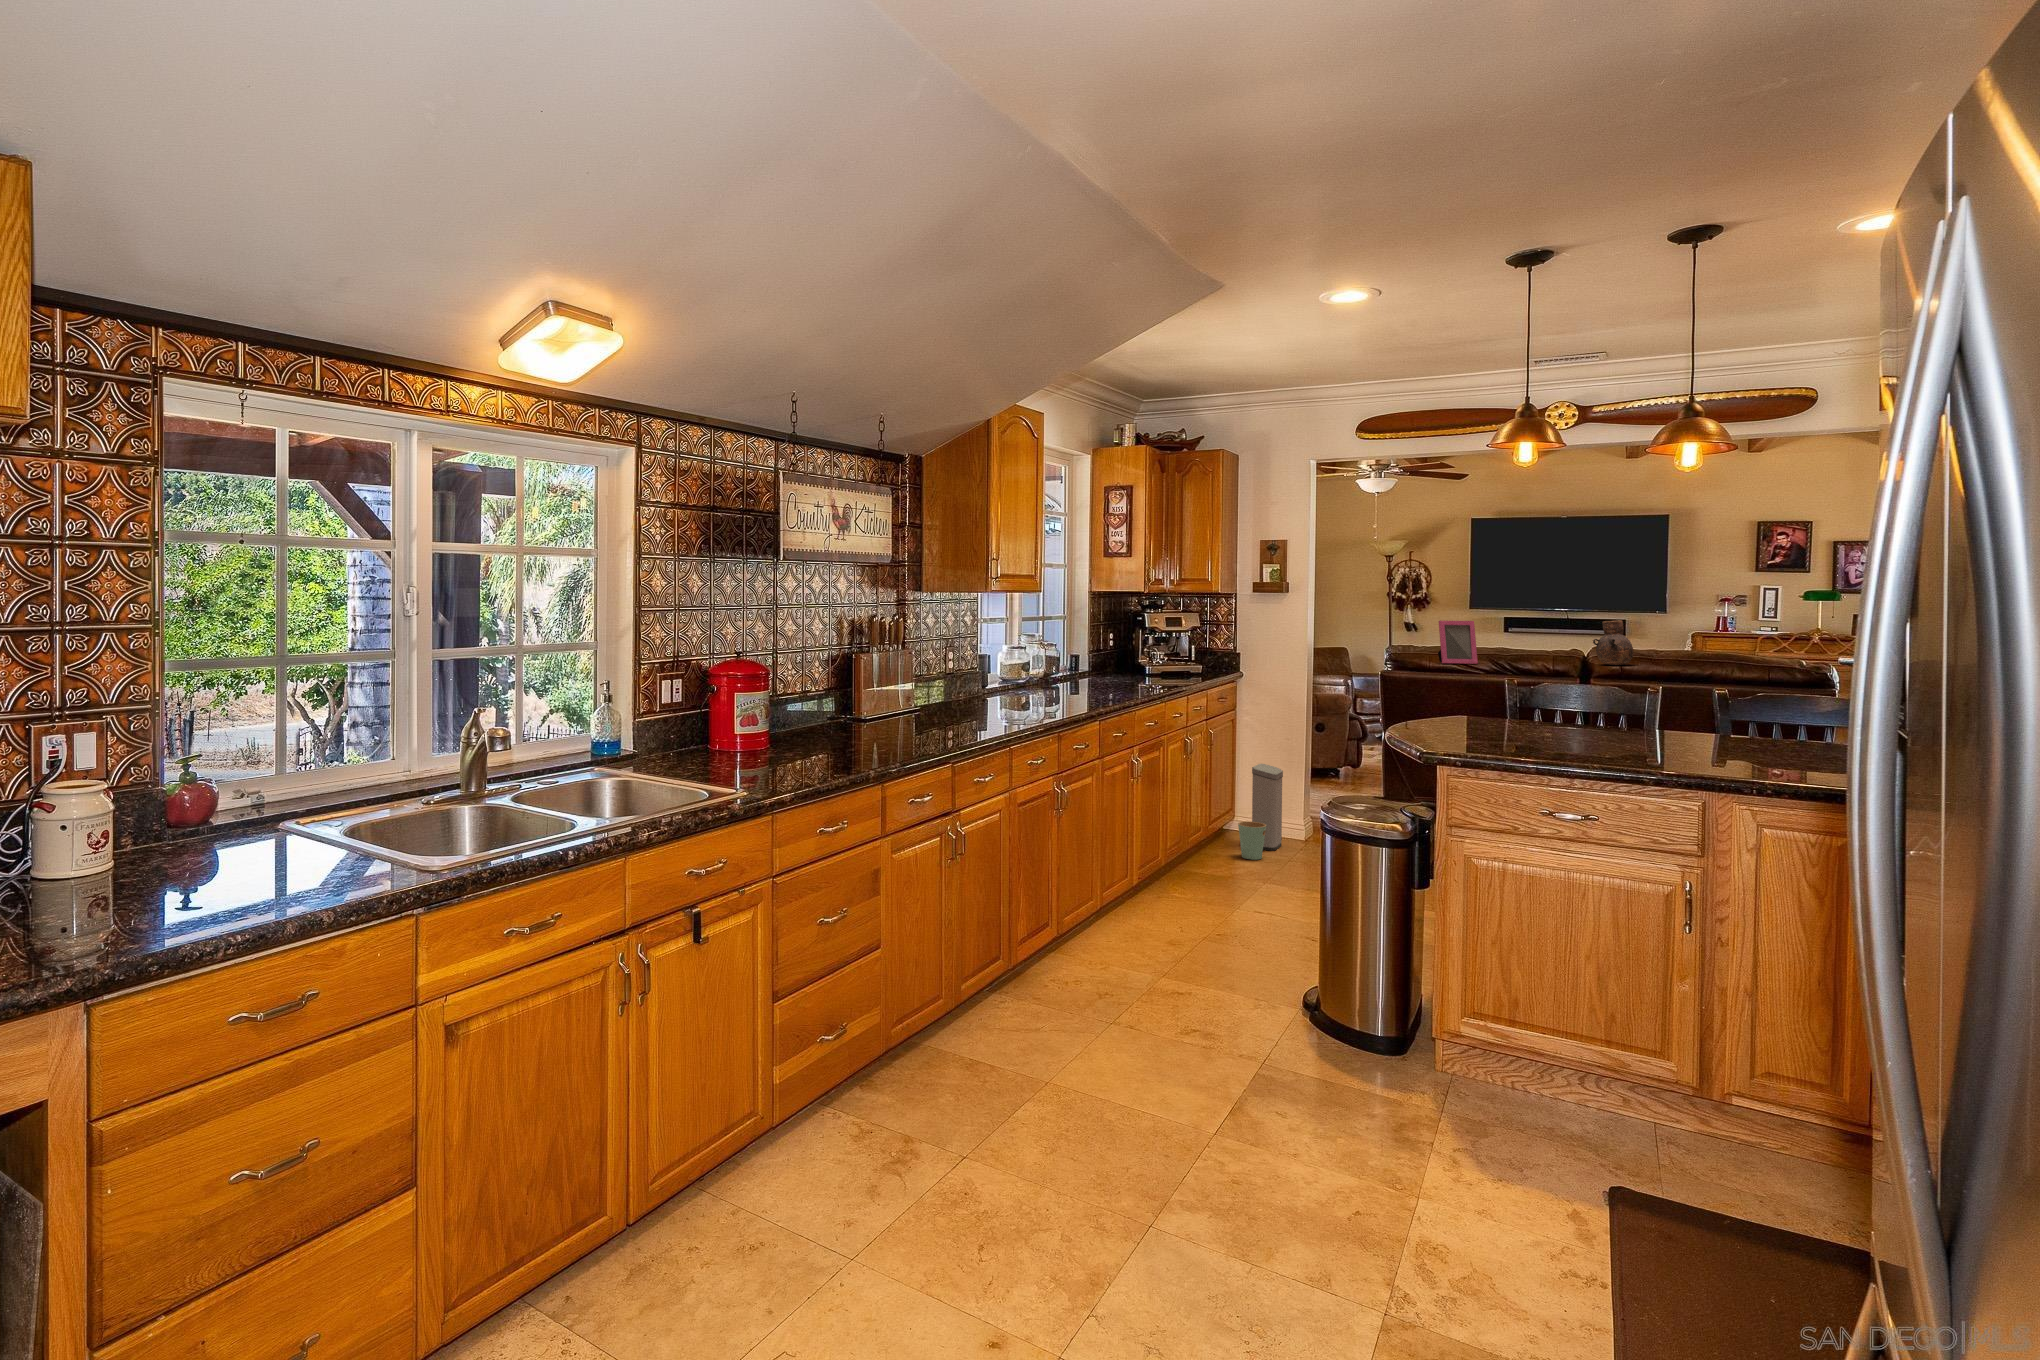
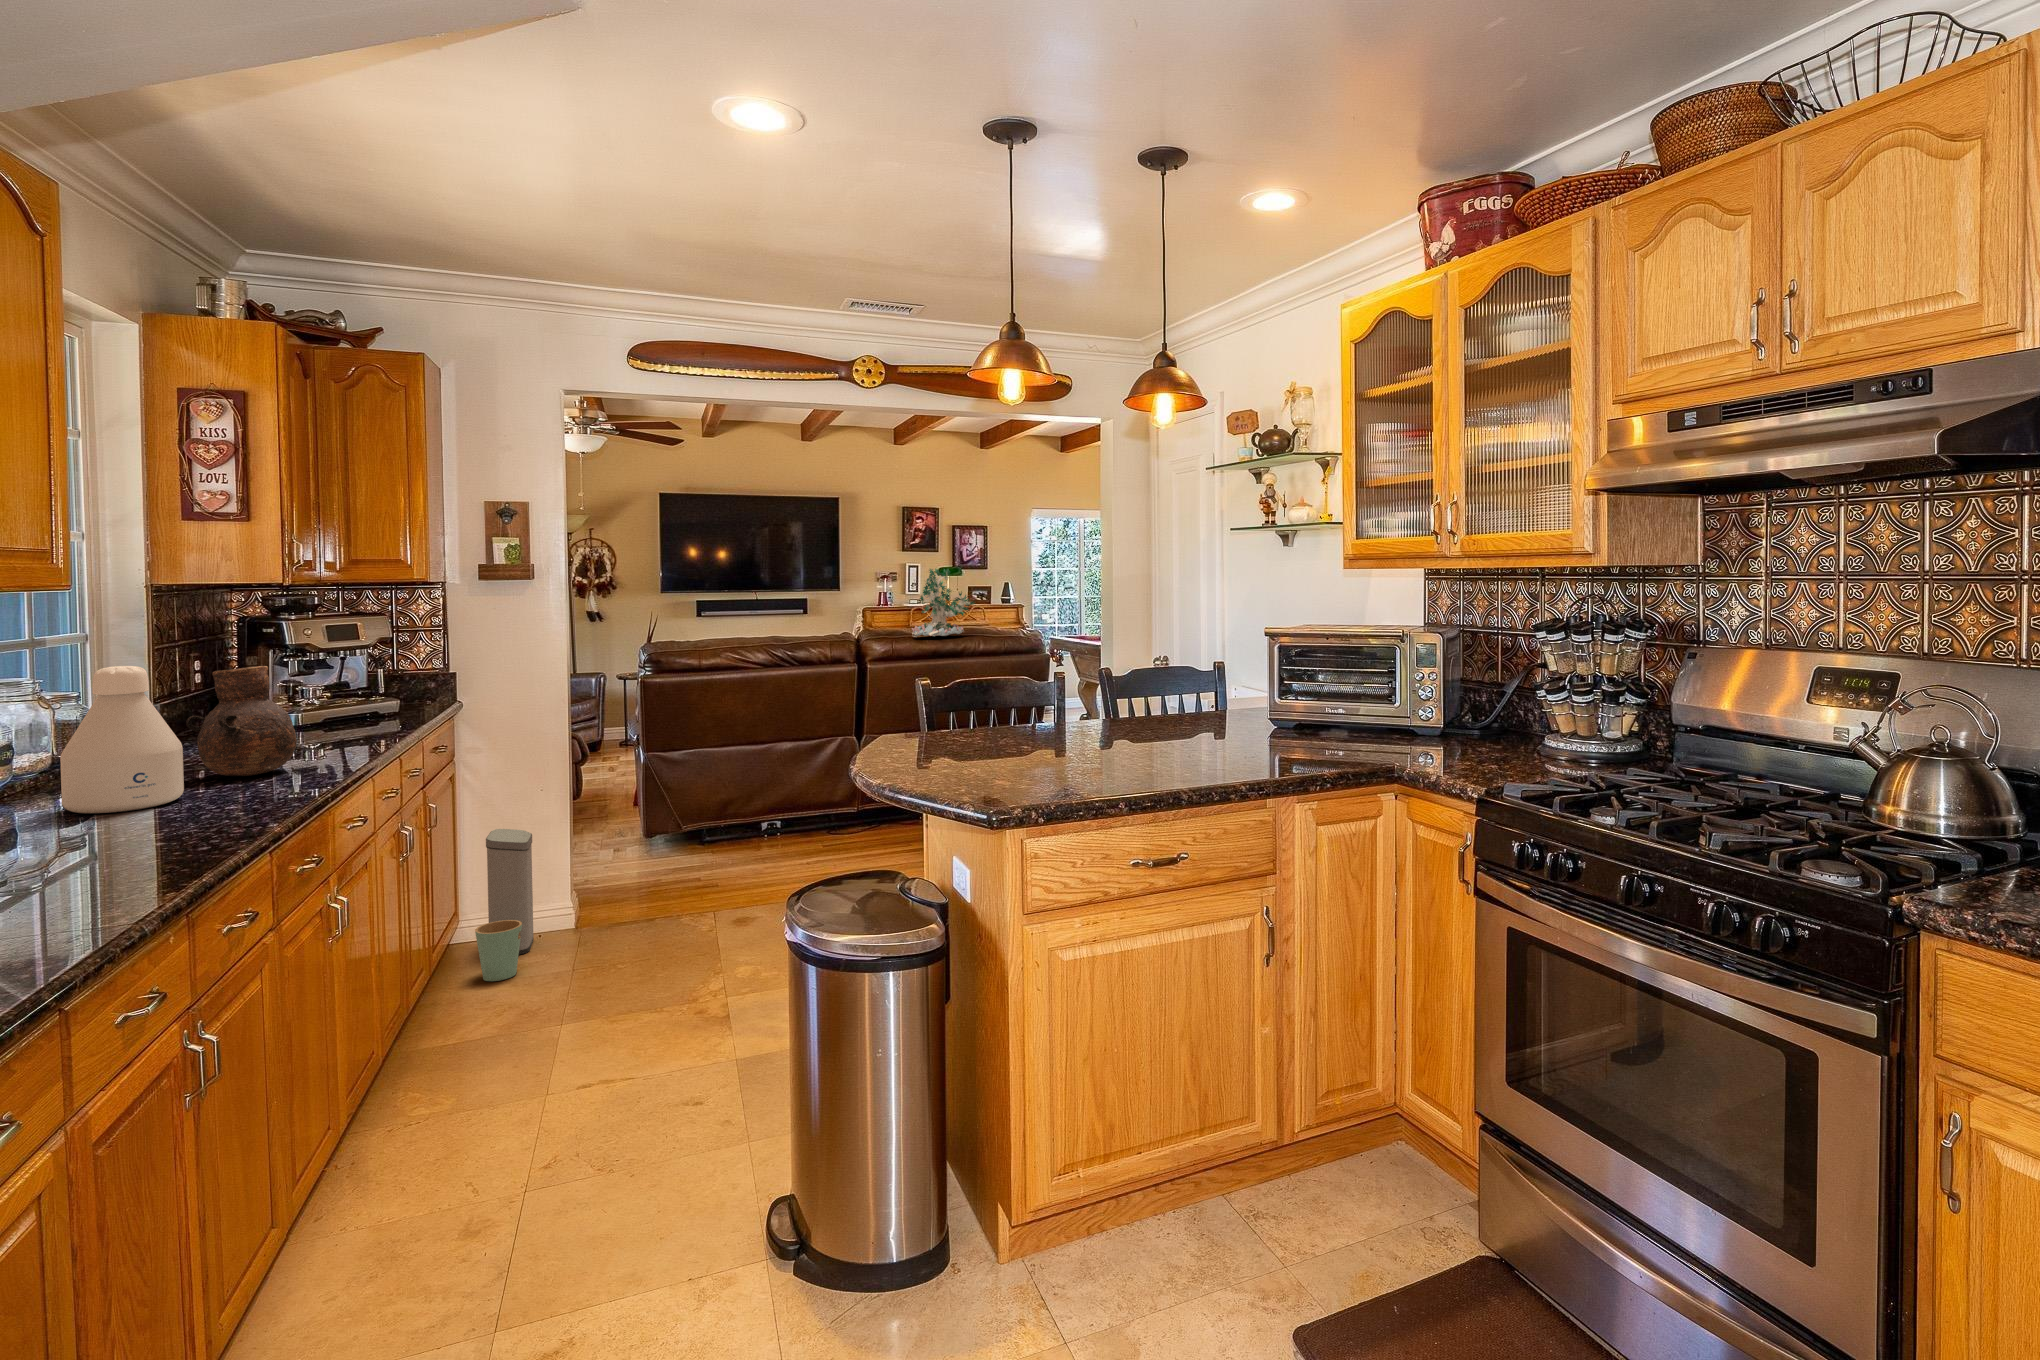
plant: none [1665,592,1745,662] -> present [912,569,975,637]
vase: present [1593,620,1633,665] -> present [186,666,297,776]
picture frame: present [1438,621,1478,664] -> none [697,606,744,659]
bottle: none [1037,631,1080,698] -> present [60,666,184,813]

